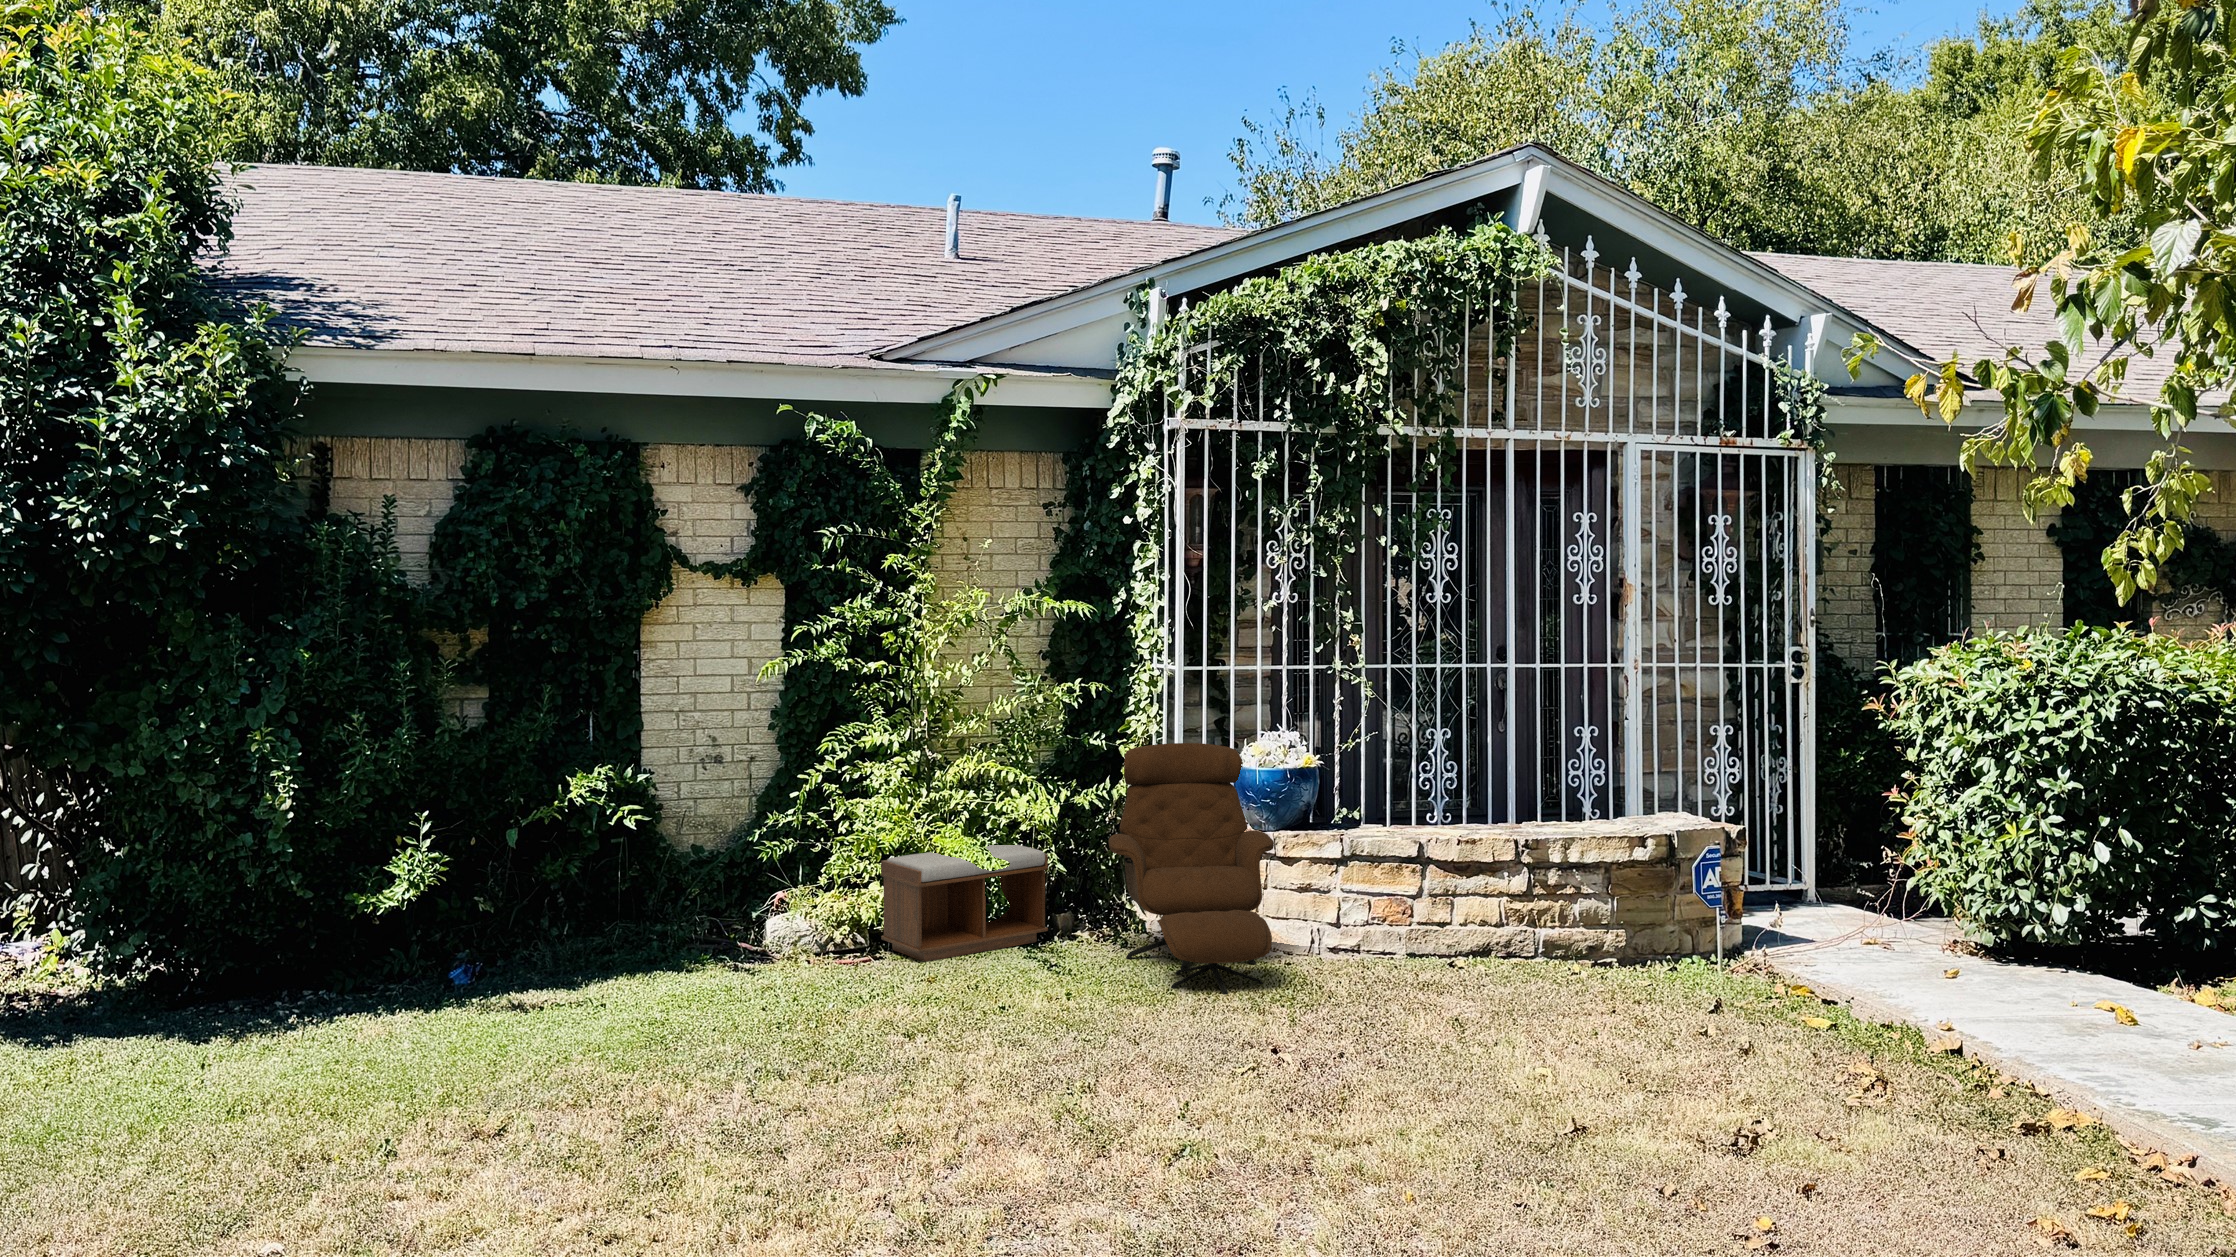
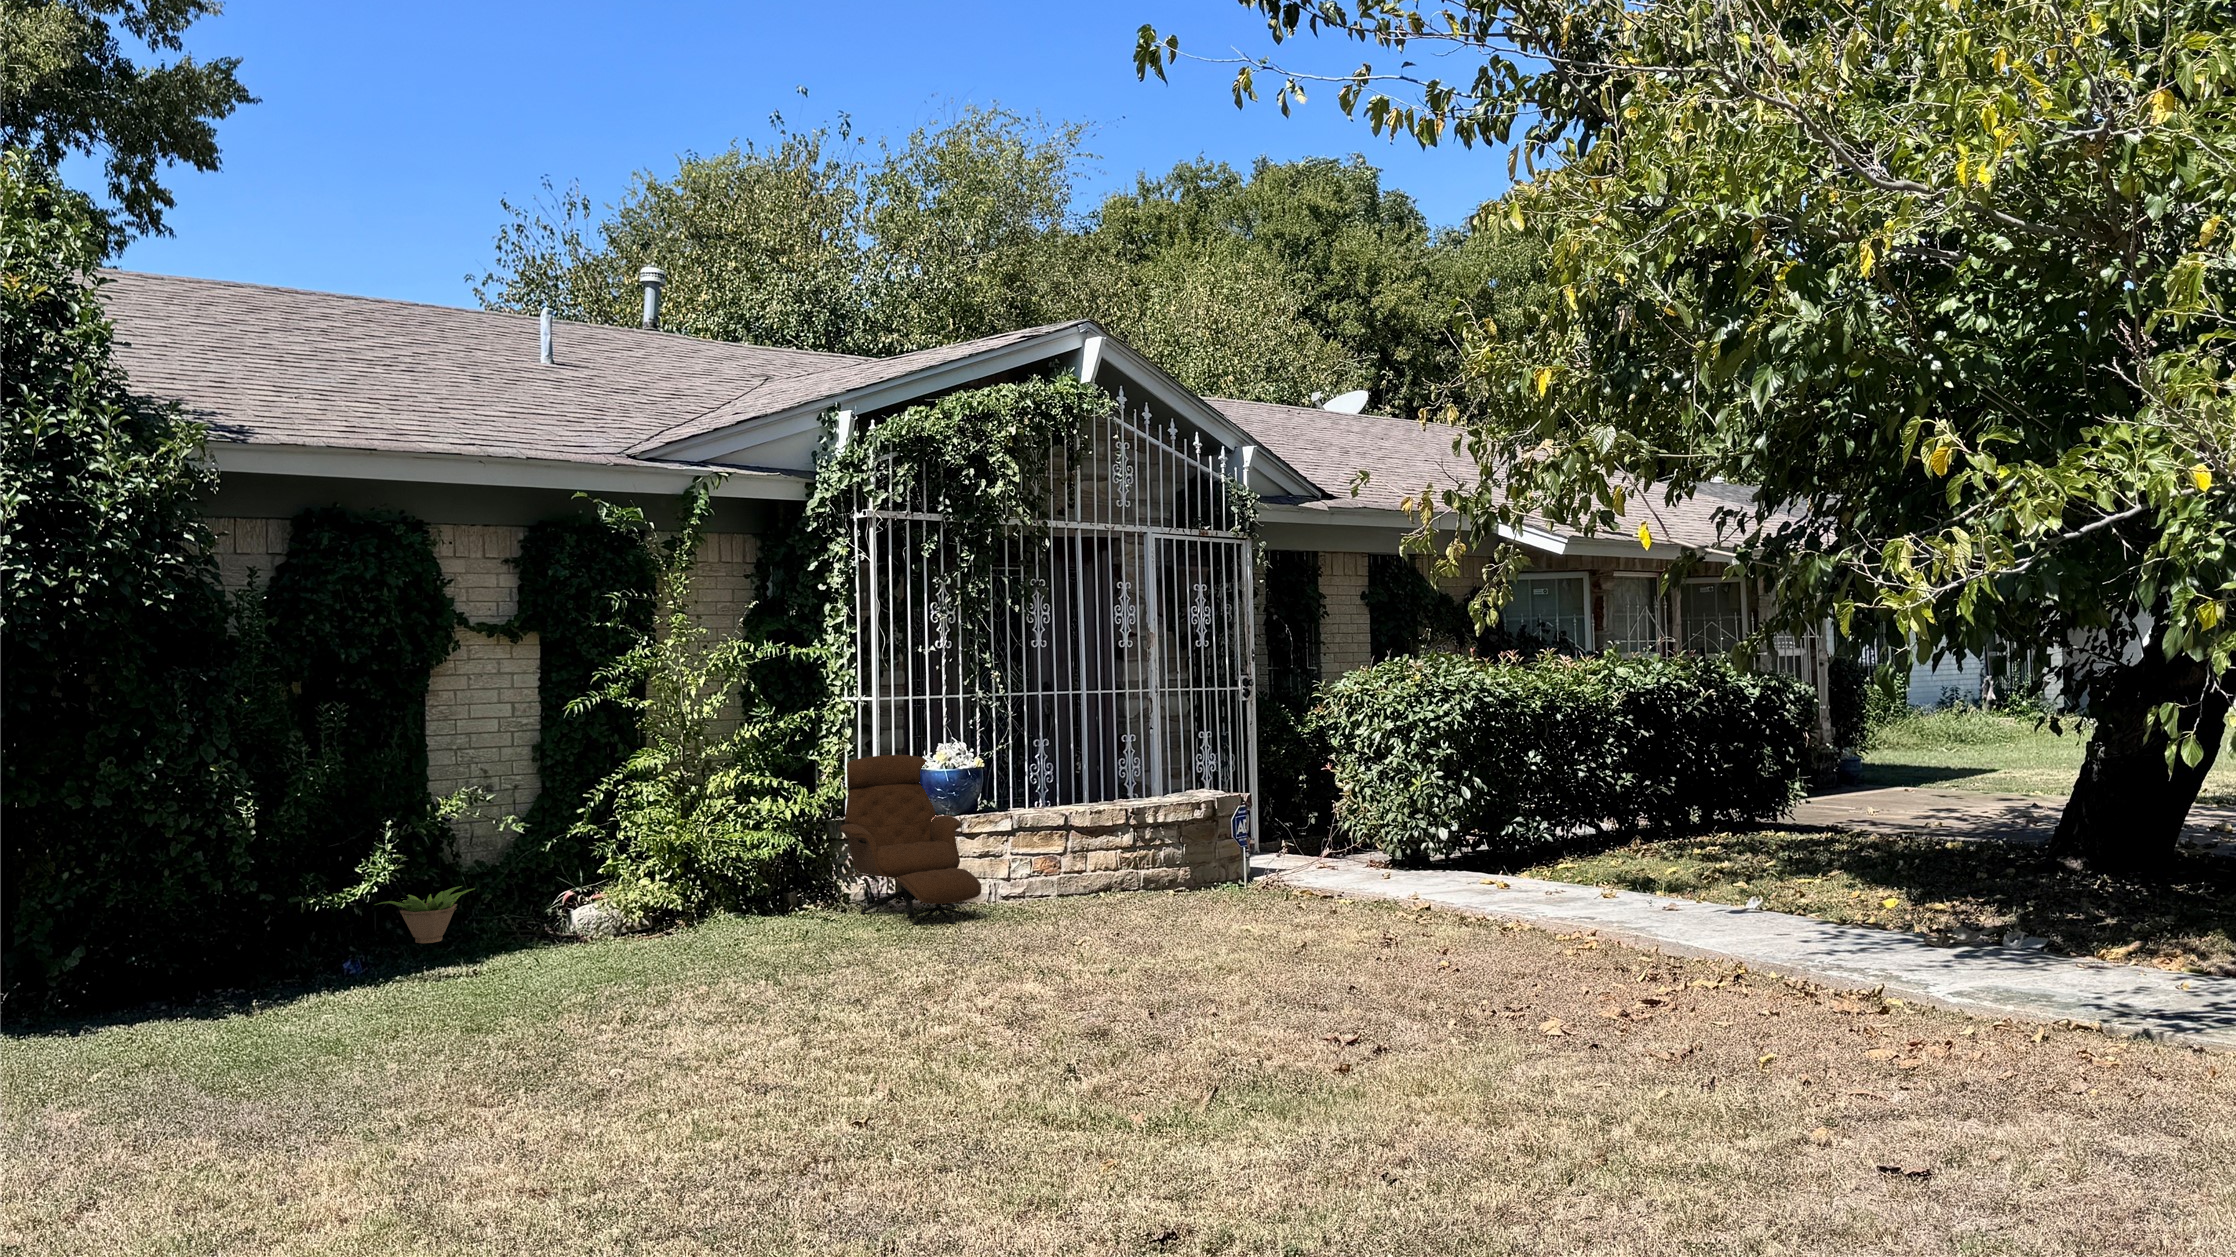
bench: present [881,845,1048,962] -> none [666,840,789,929]
decorative plant: none [556,874,672,943] -> present [375,886,475,943]

